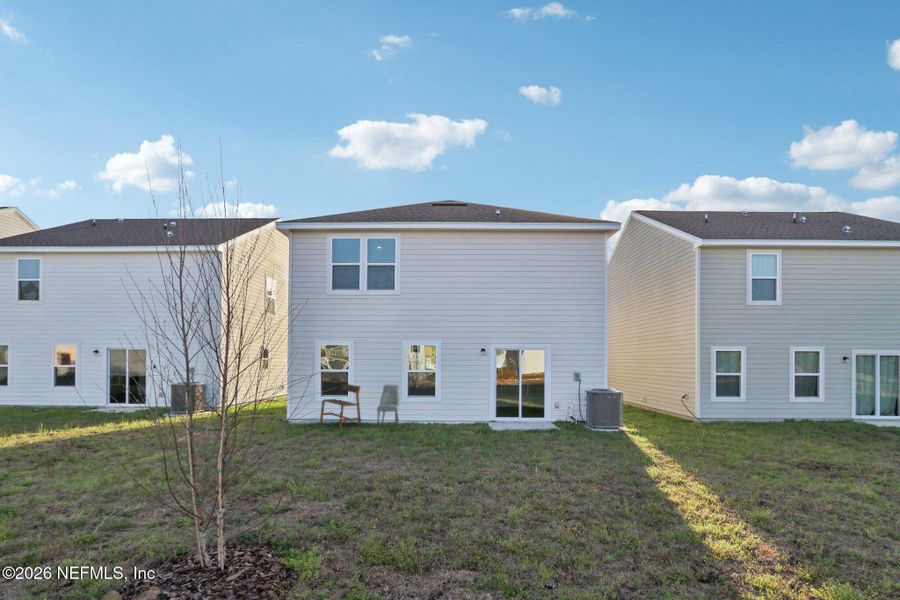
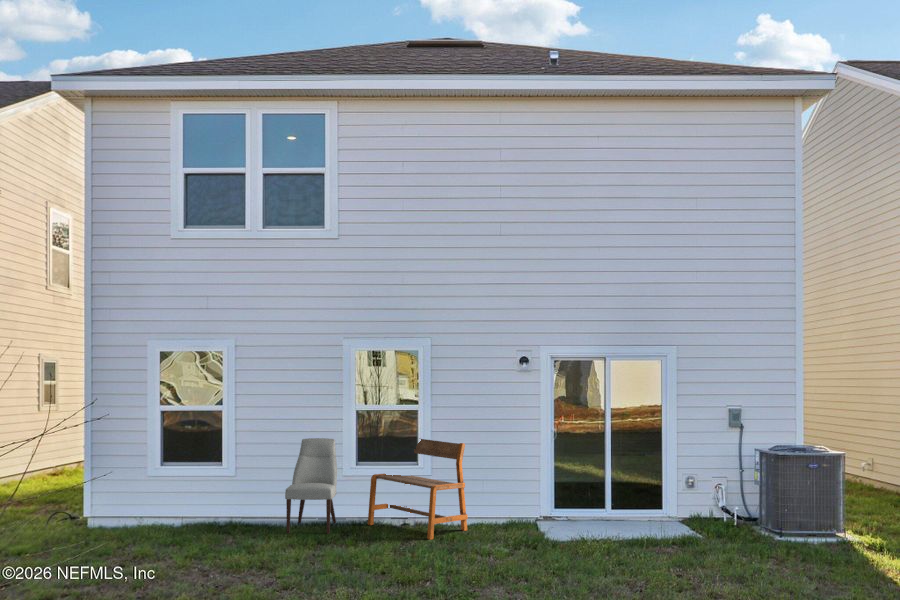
bench: present [320,384,361,428] -> present [368,439,468,540]

